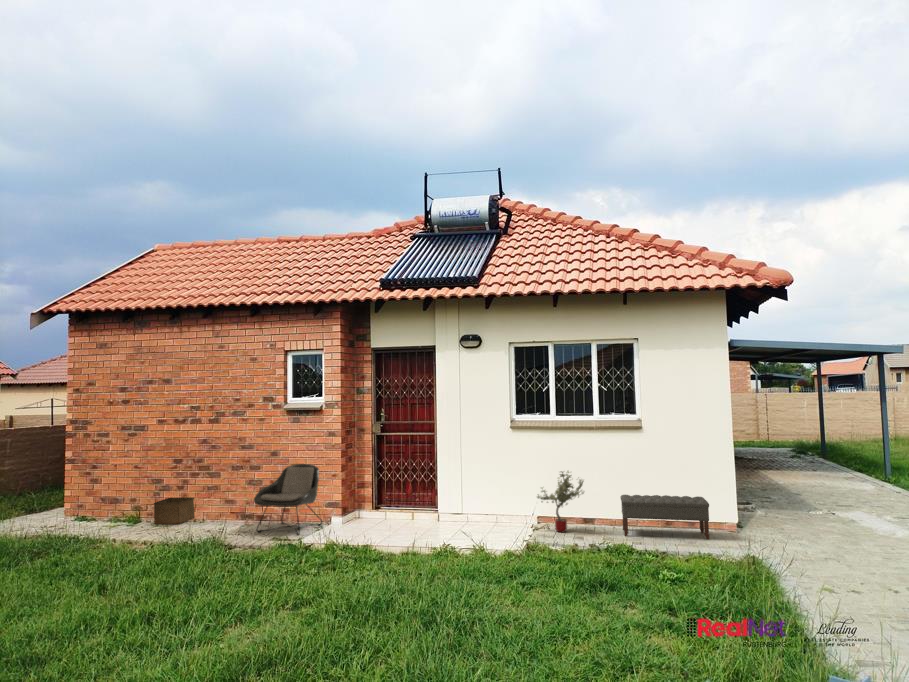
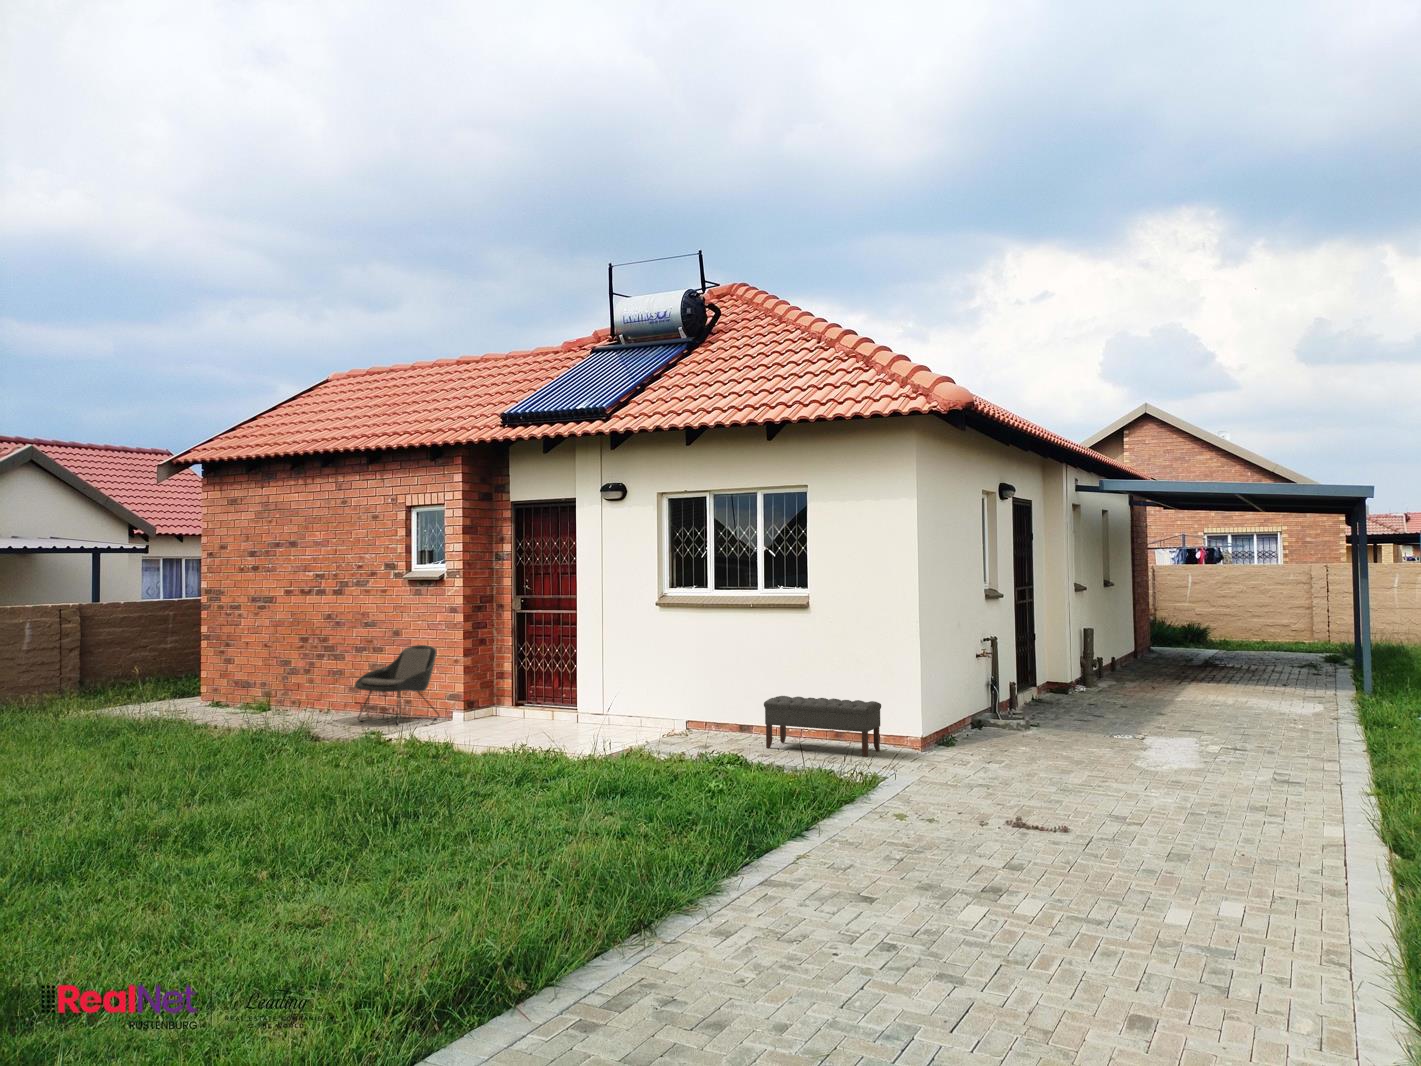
potted tree: present [537,471,584,532] -> none [674,661,728,741]
storage bin: present [154,498,195,524] -> none [269,682,319,712]

